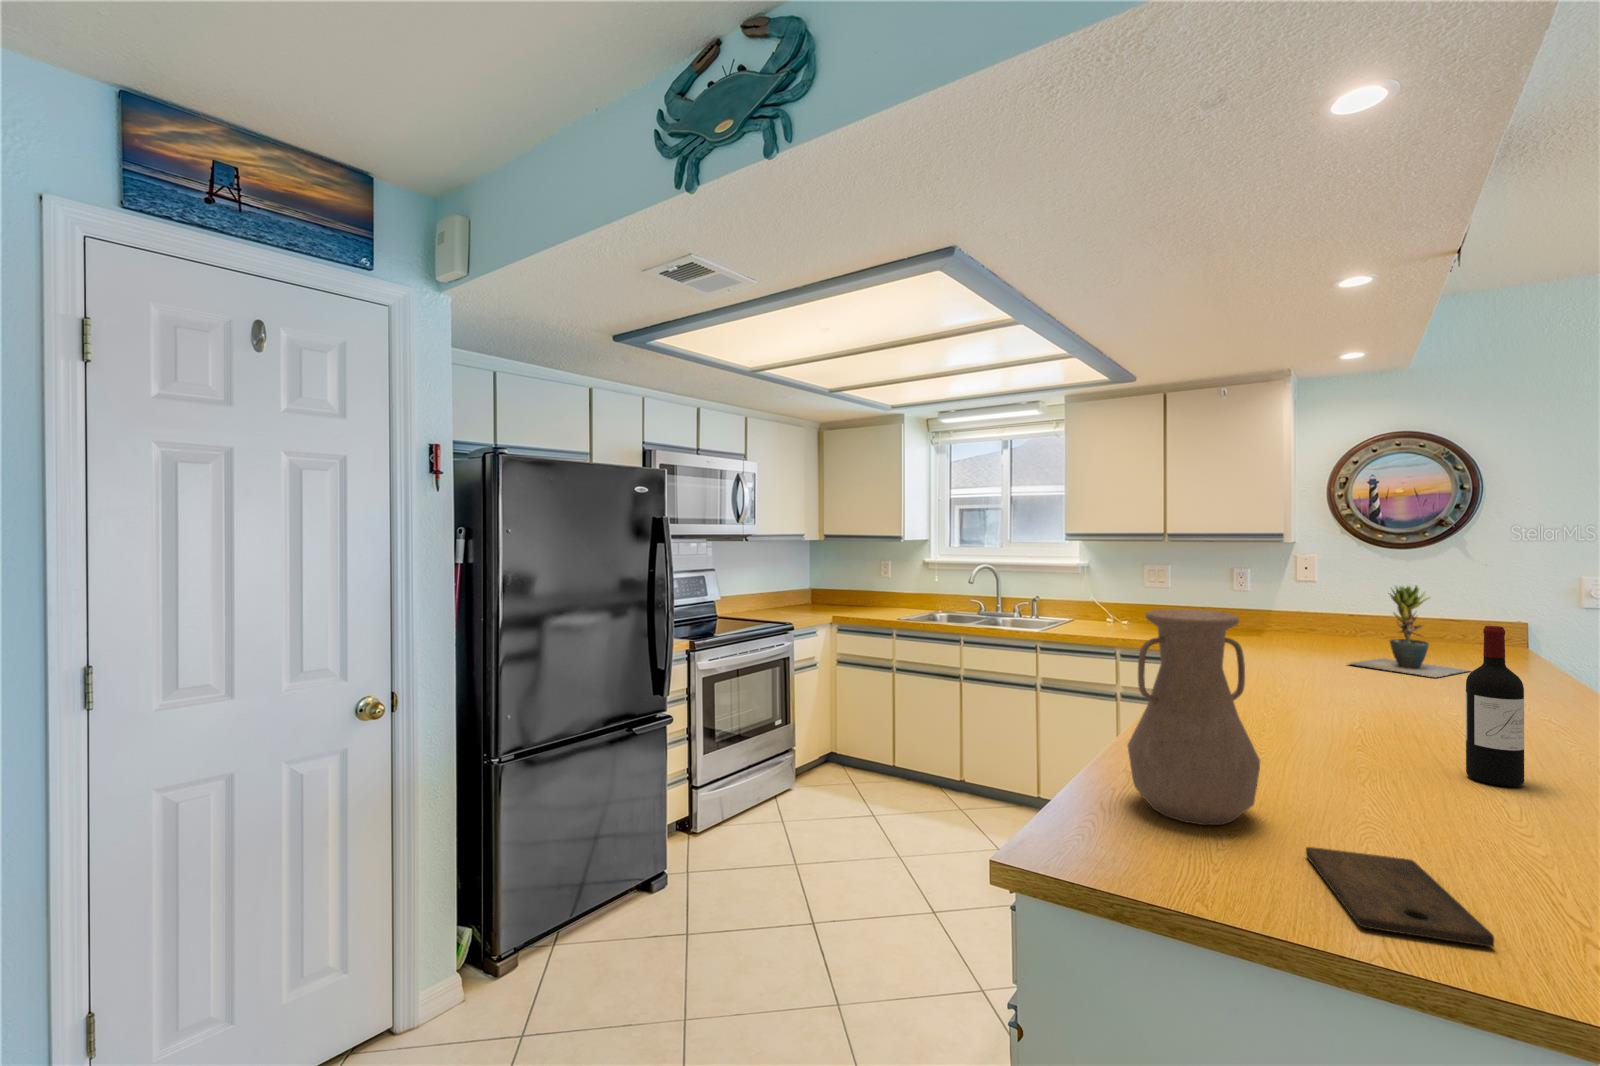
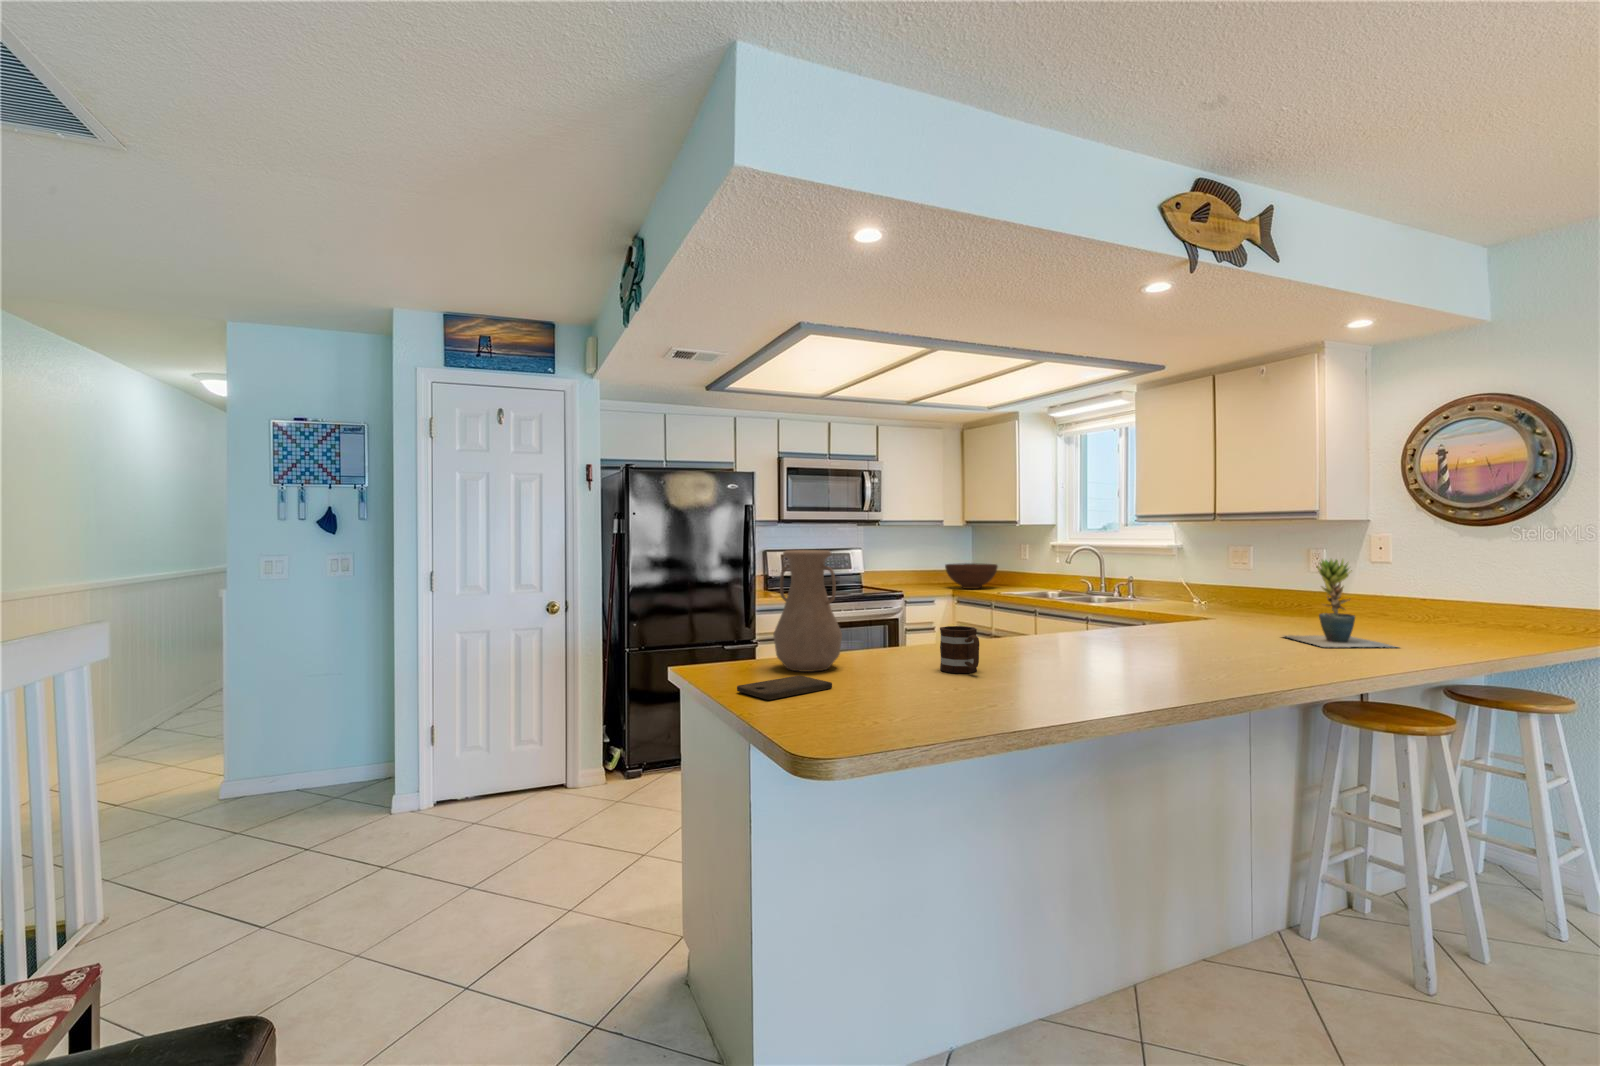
fruit bowl: none [811,583,869,613] -> present [945,563,998,589]
wine bottle: present [1466,626,1524,786] -> none [1029,568,1061,682]
mug: none [1322,710,1424,786] -> present [940,626,979,673]

